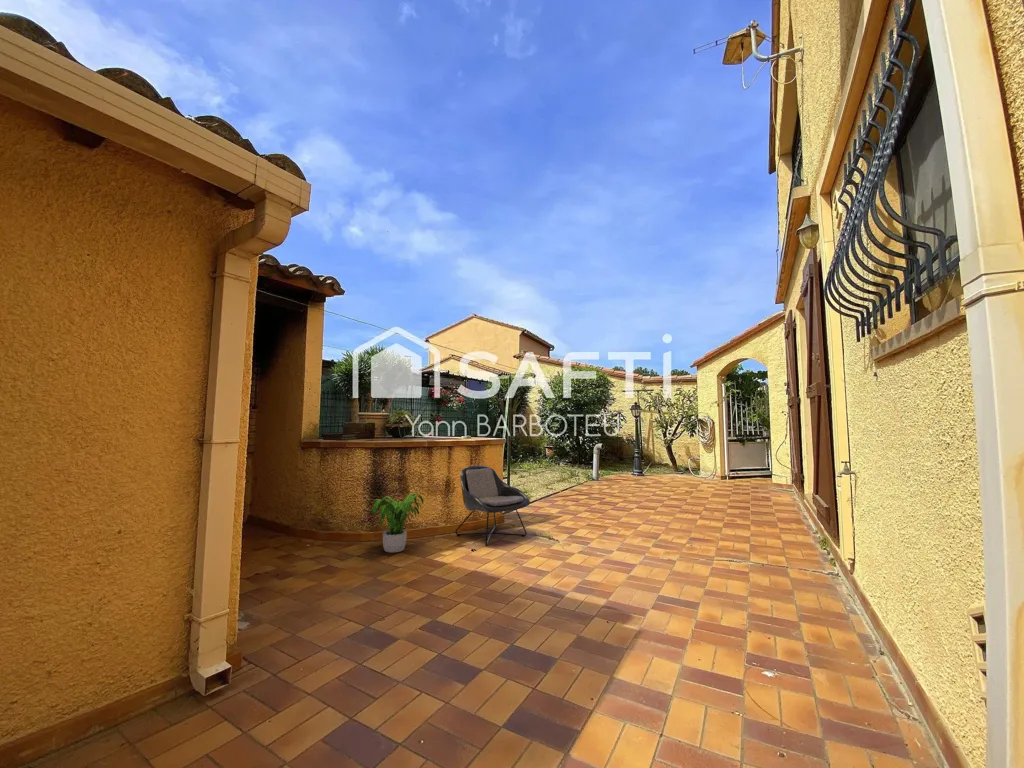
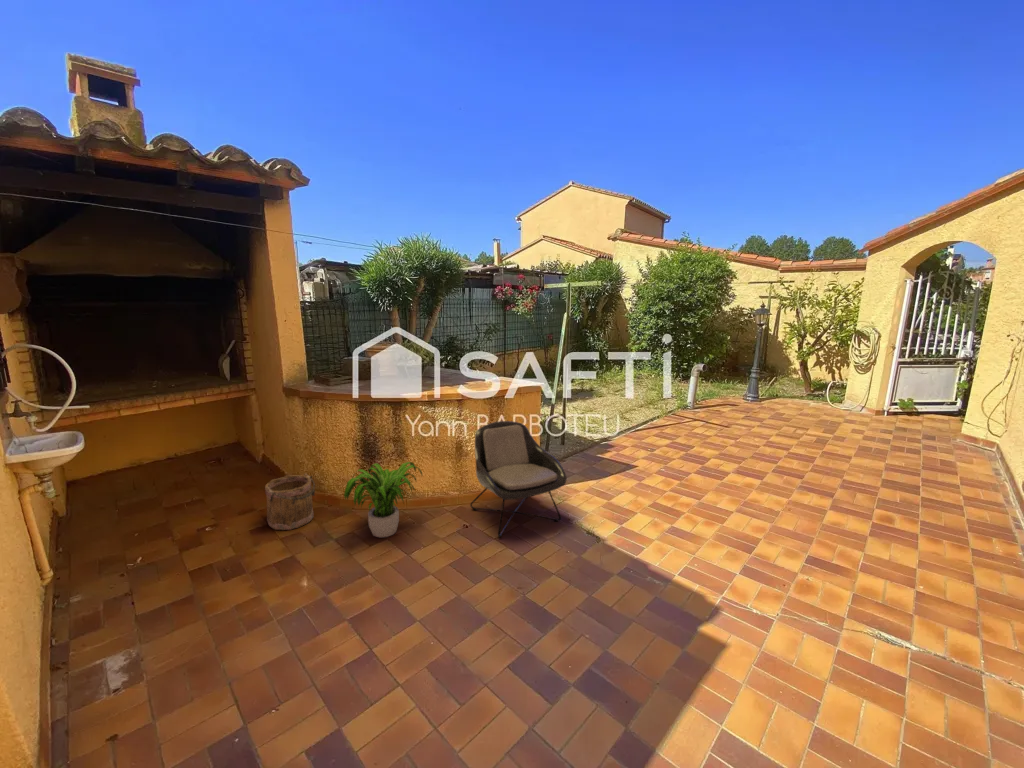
bucket: none [290,511,333,556] -> present [265,474,315,530]

